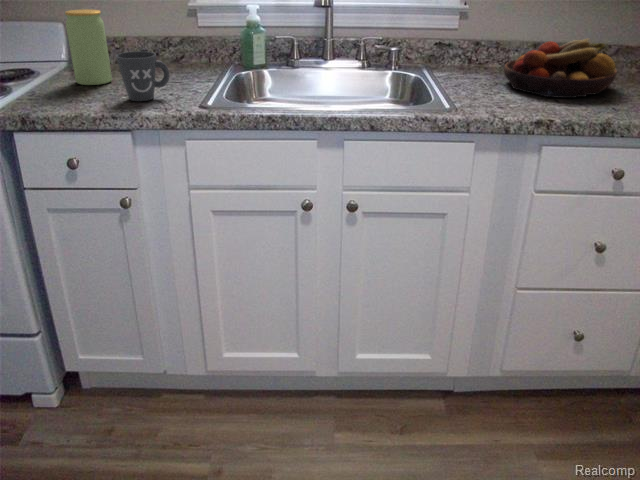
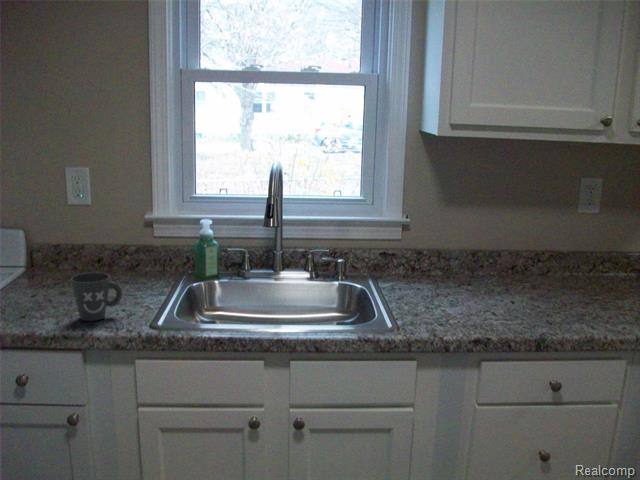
jar: present [65,9,112,85] -> none [24,229,64,301]
fruit bowl: present [504,39,617,98] -> none [443,253,546,313]

